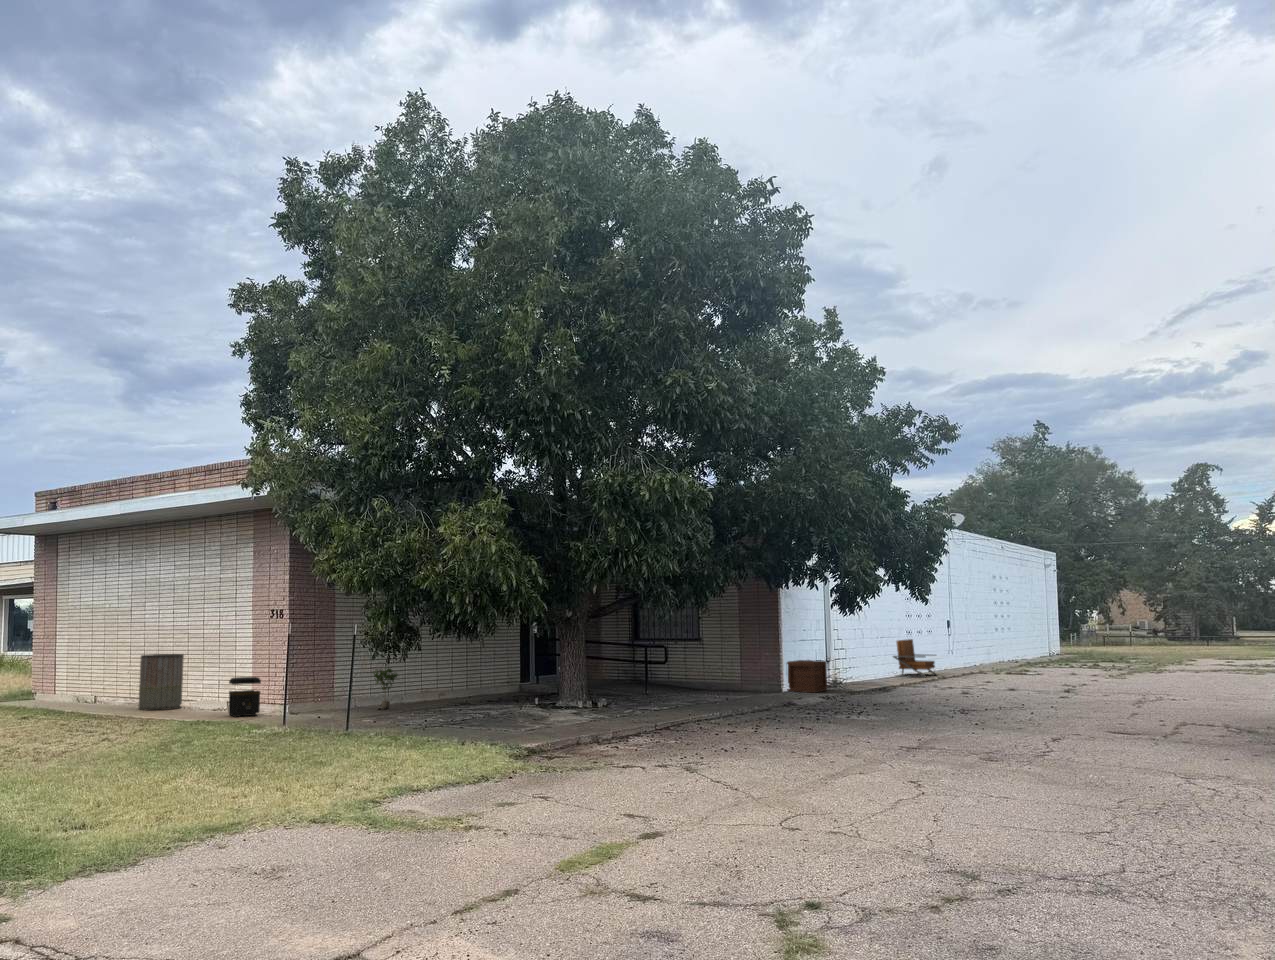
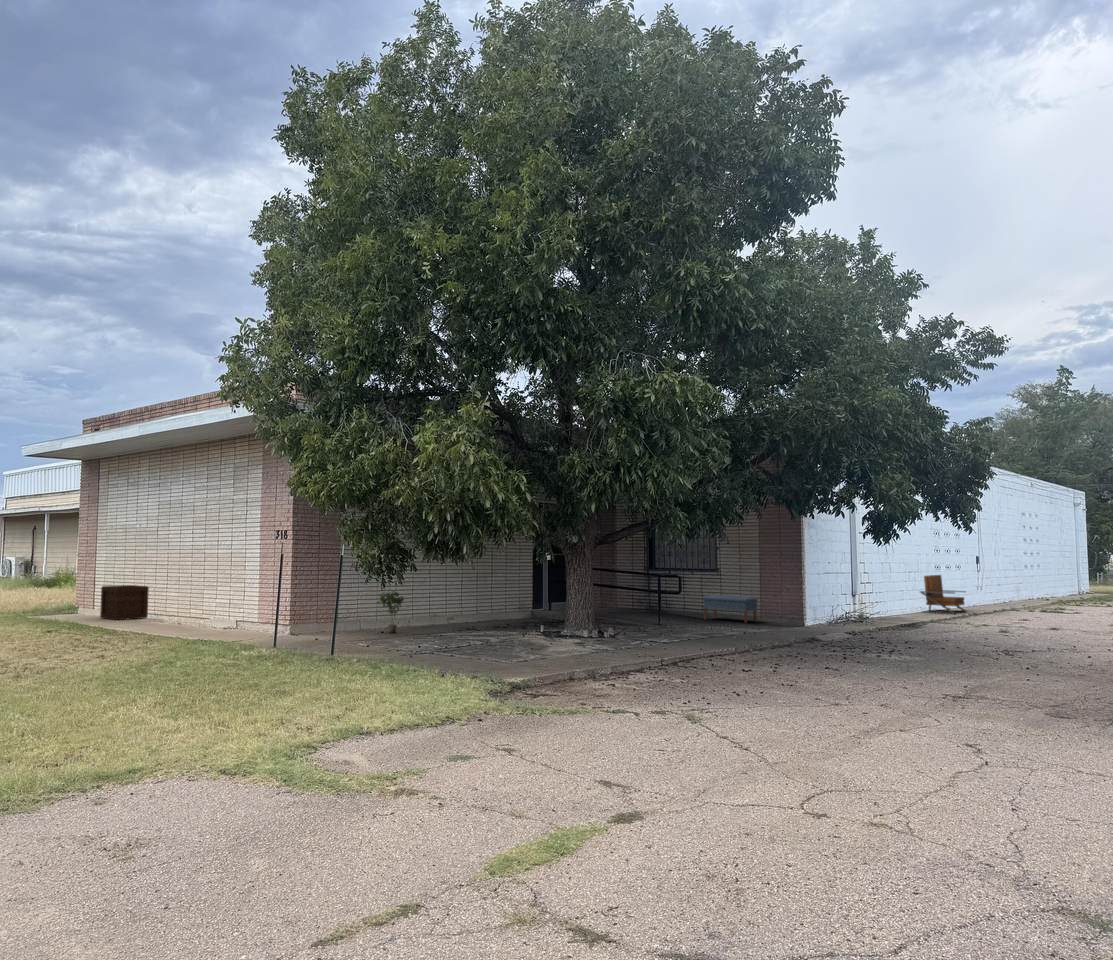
trash can: present [139,654,184,710] -> none [157,574,200,628]
wooden crate: present [787,660,827,693] -> present [100,585,149,620]
bench: none [686,664,738,691] -> present [703,595,758,623]
toolbox: present [229,677,261,717] -> none [235,598,266,637]

